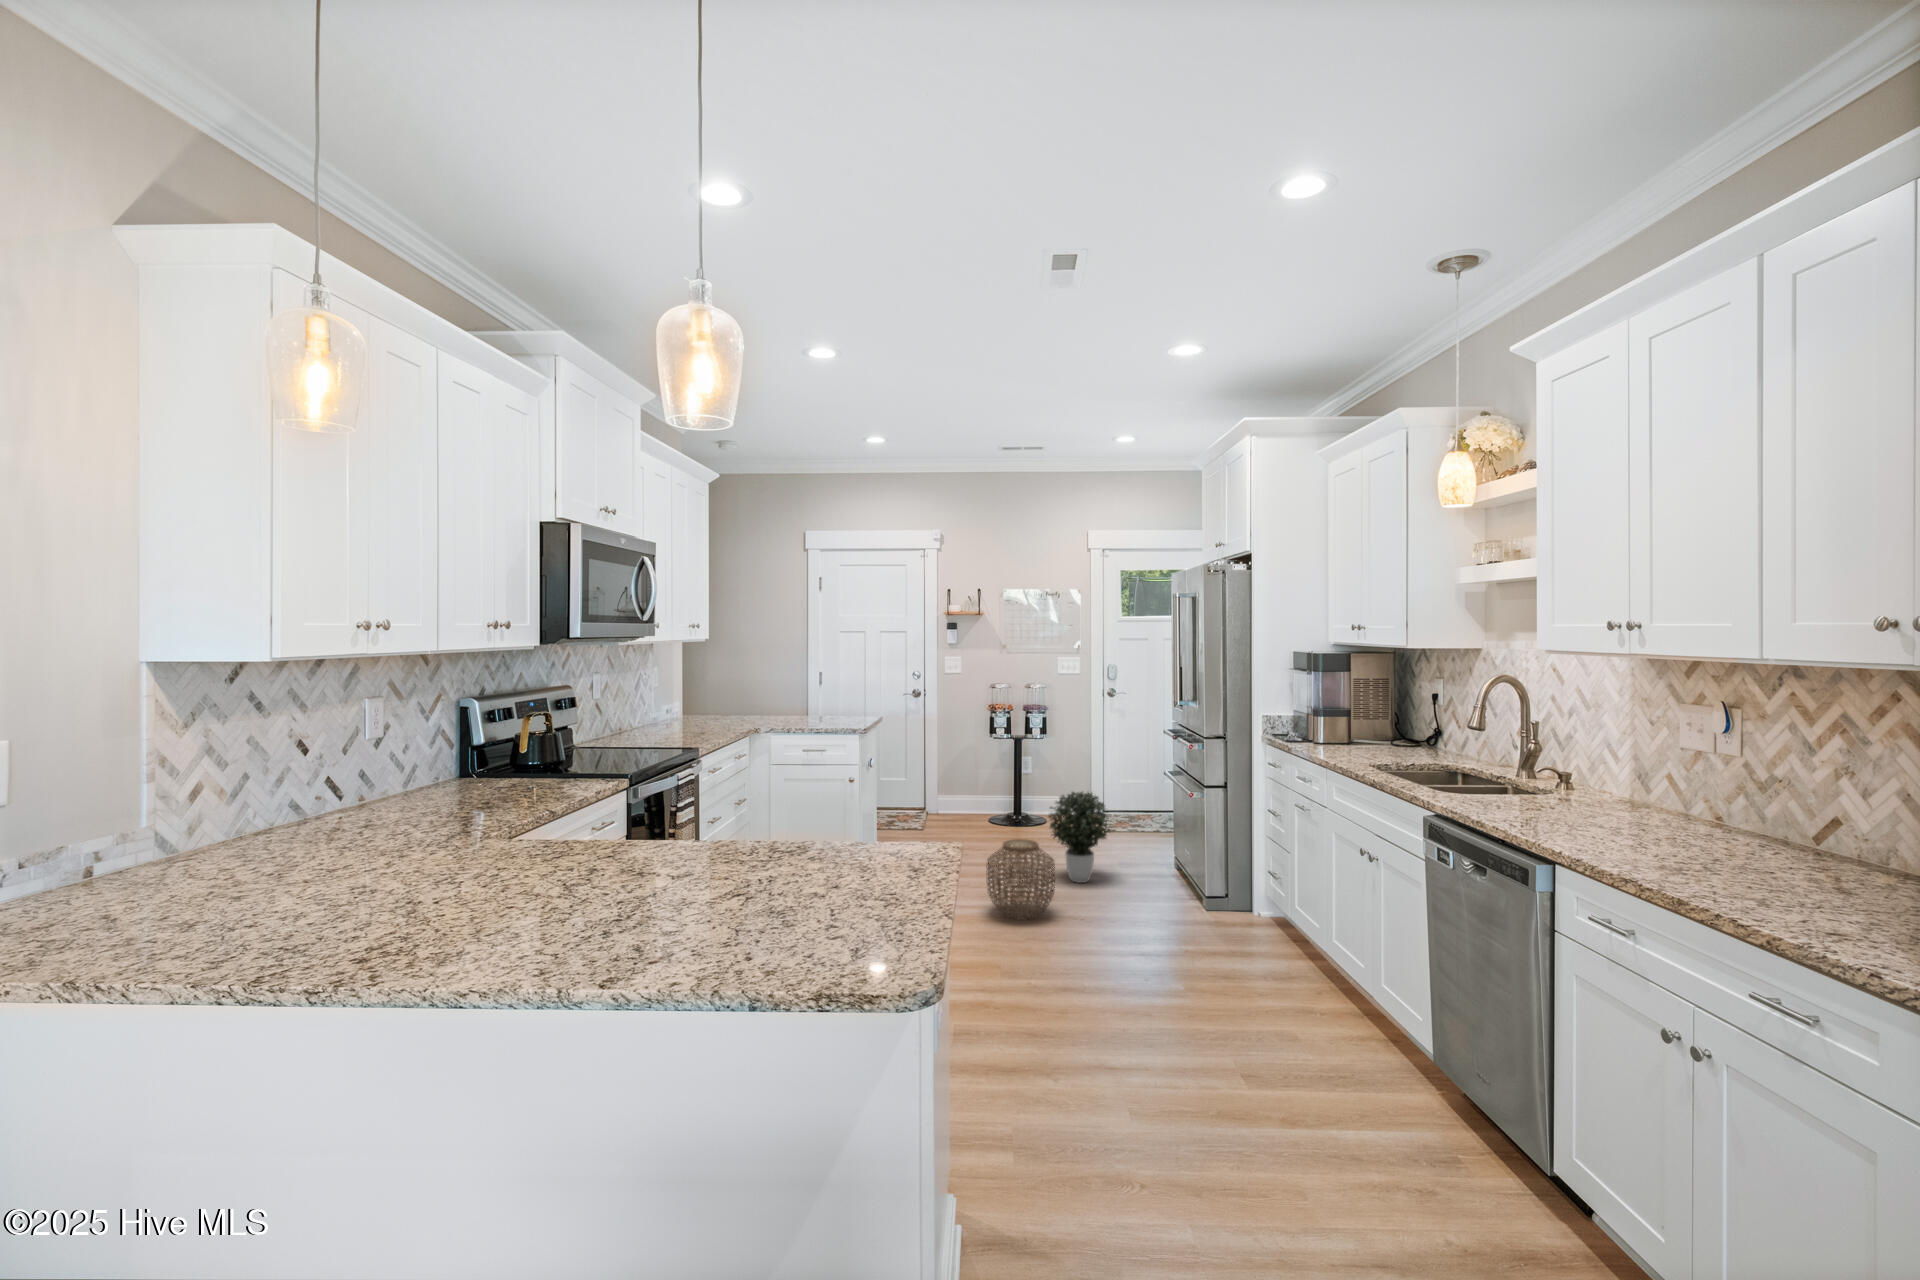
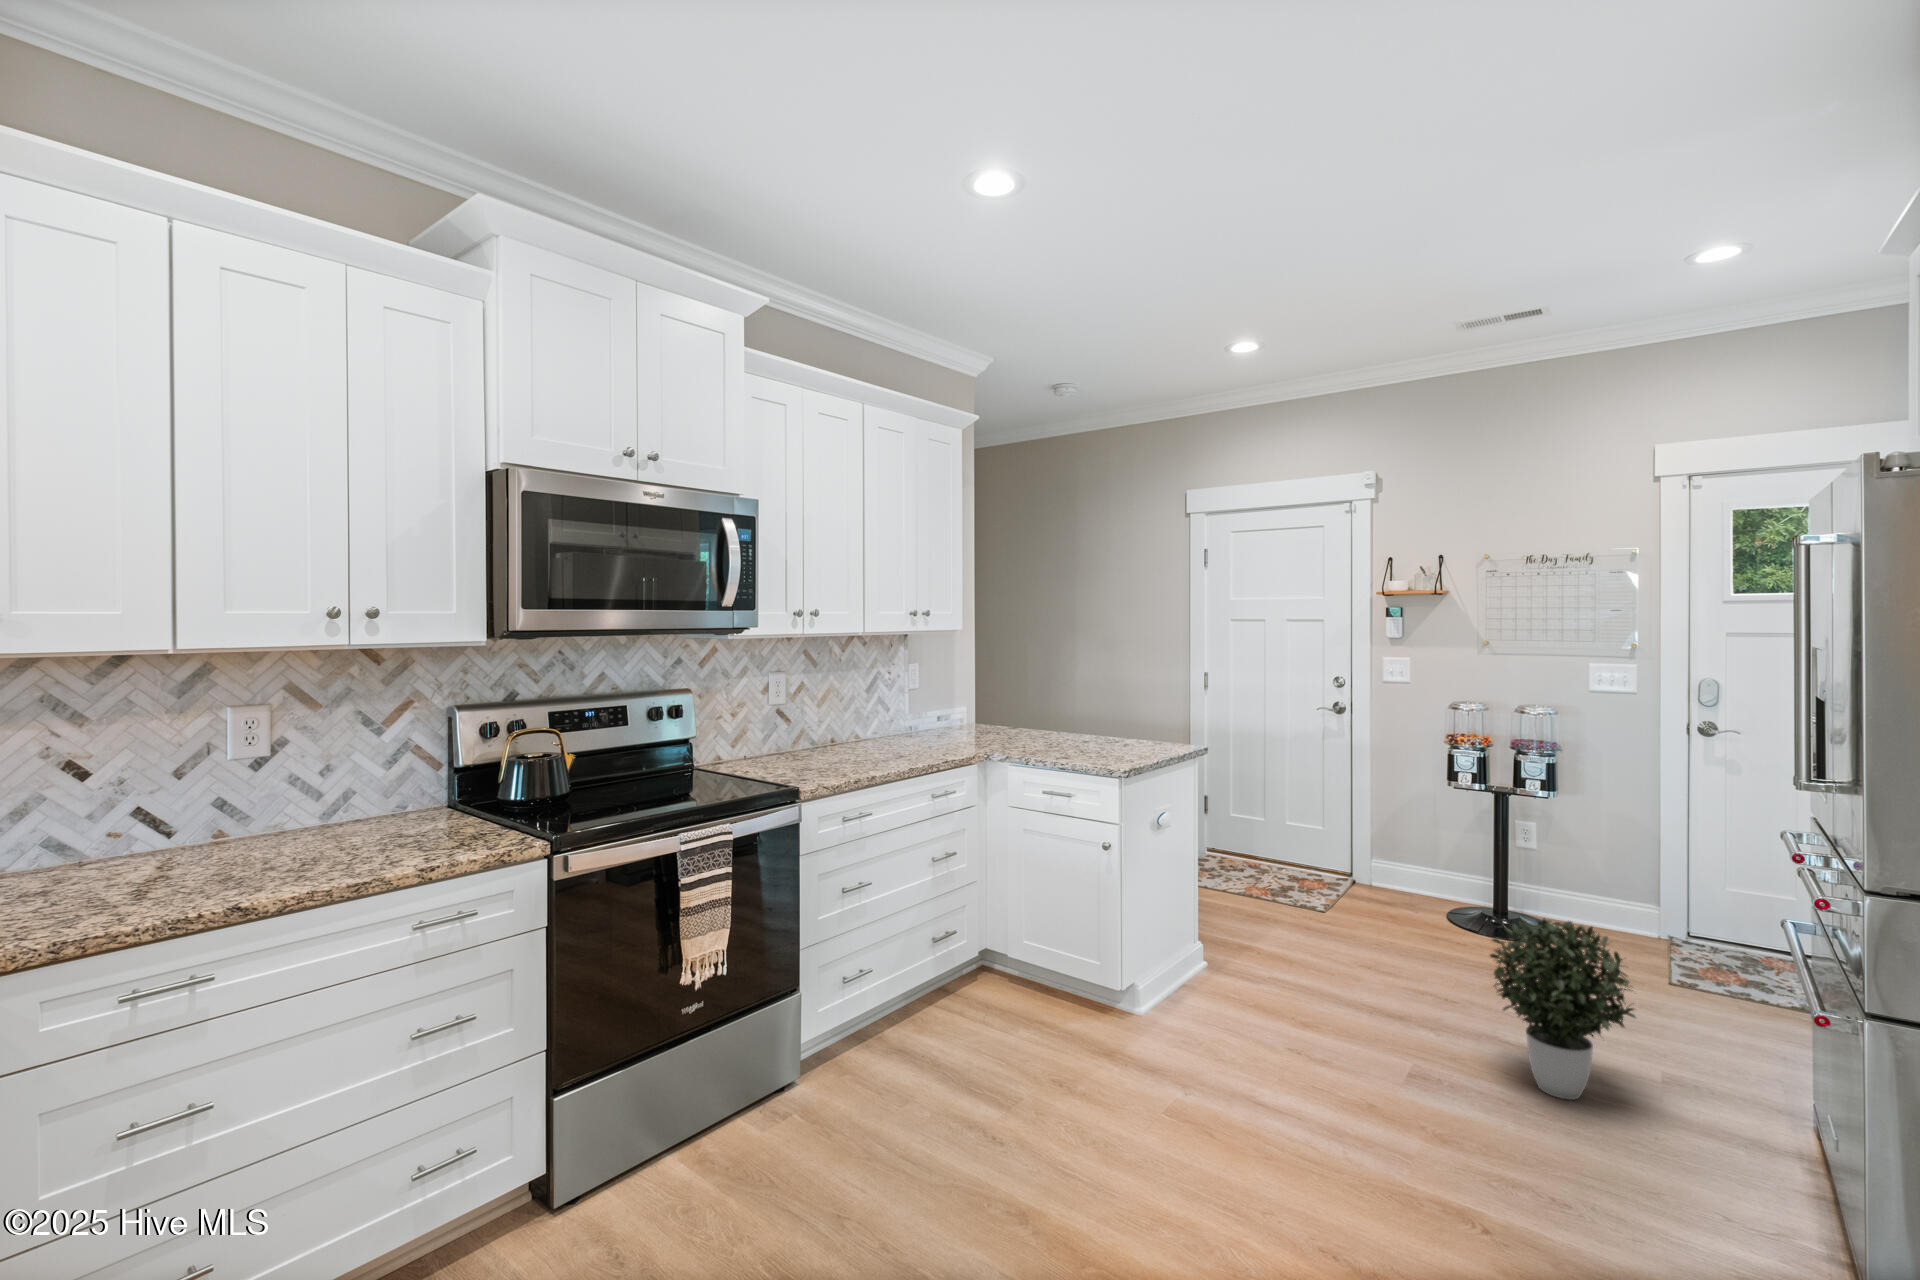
woven basket: present [986,839,1055,920] -> none [1316,997,1459,1163]

